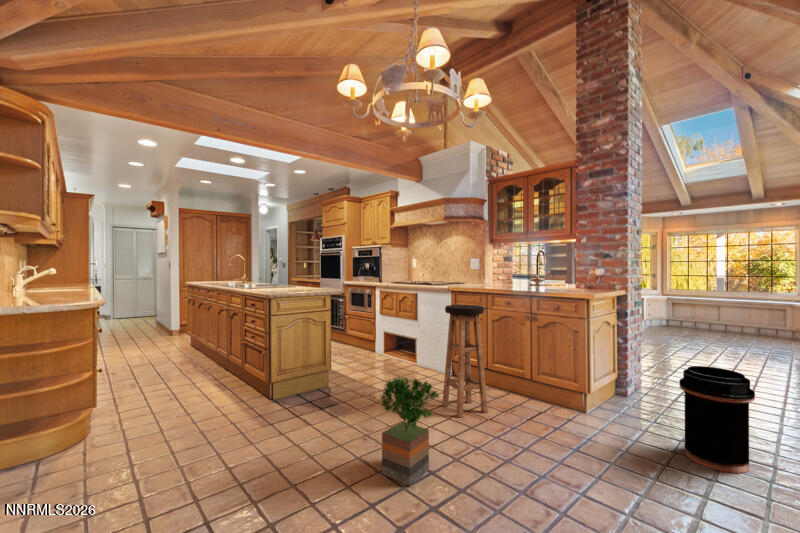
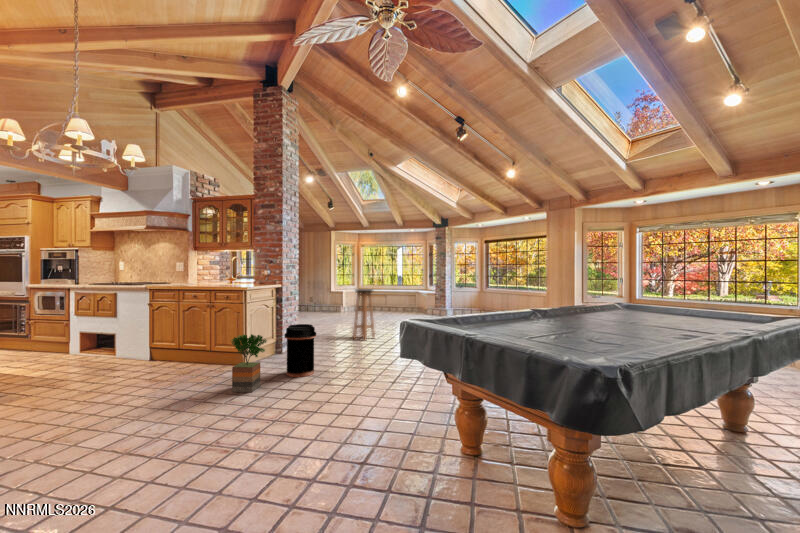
bar stool: present [442,305,488,417] -> present [353,289,375,340]
potted tree: present [381,377,439,486] -> present [232,334,267,392]

